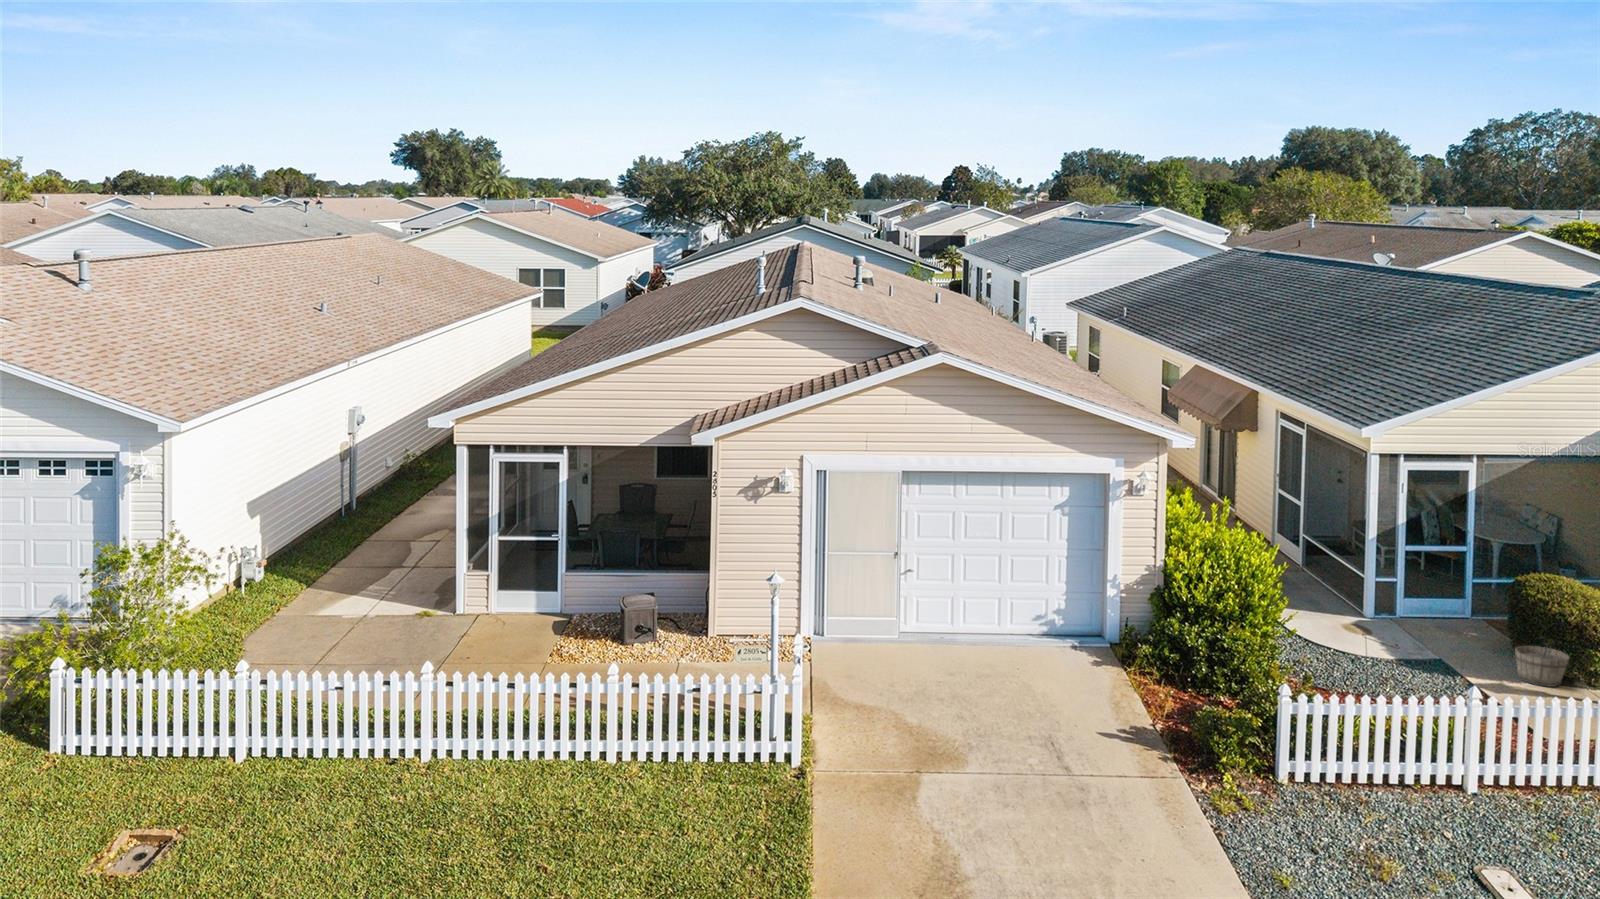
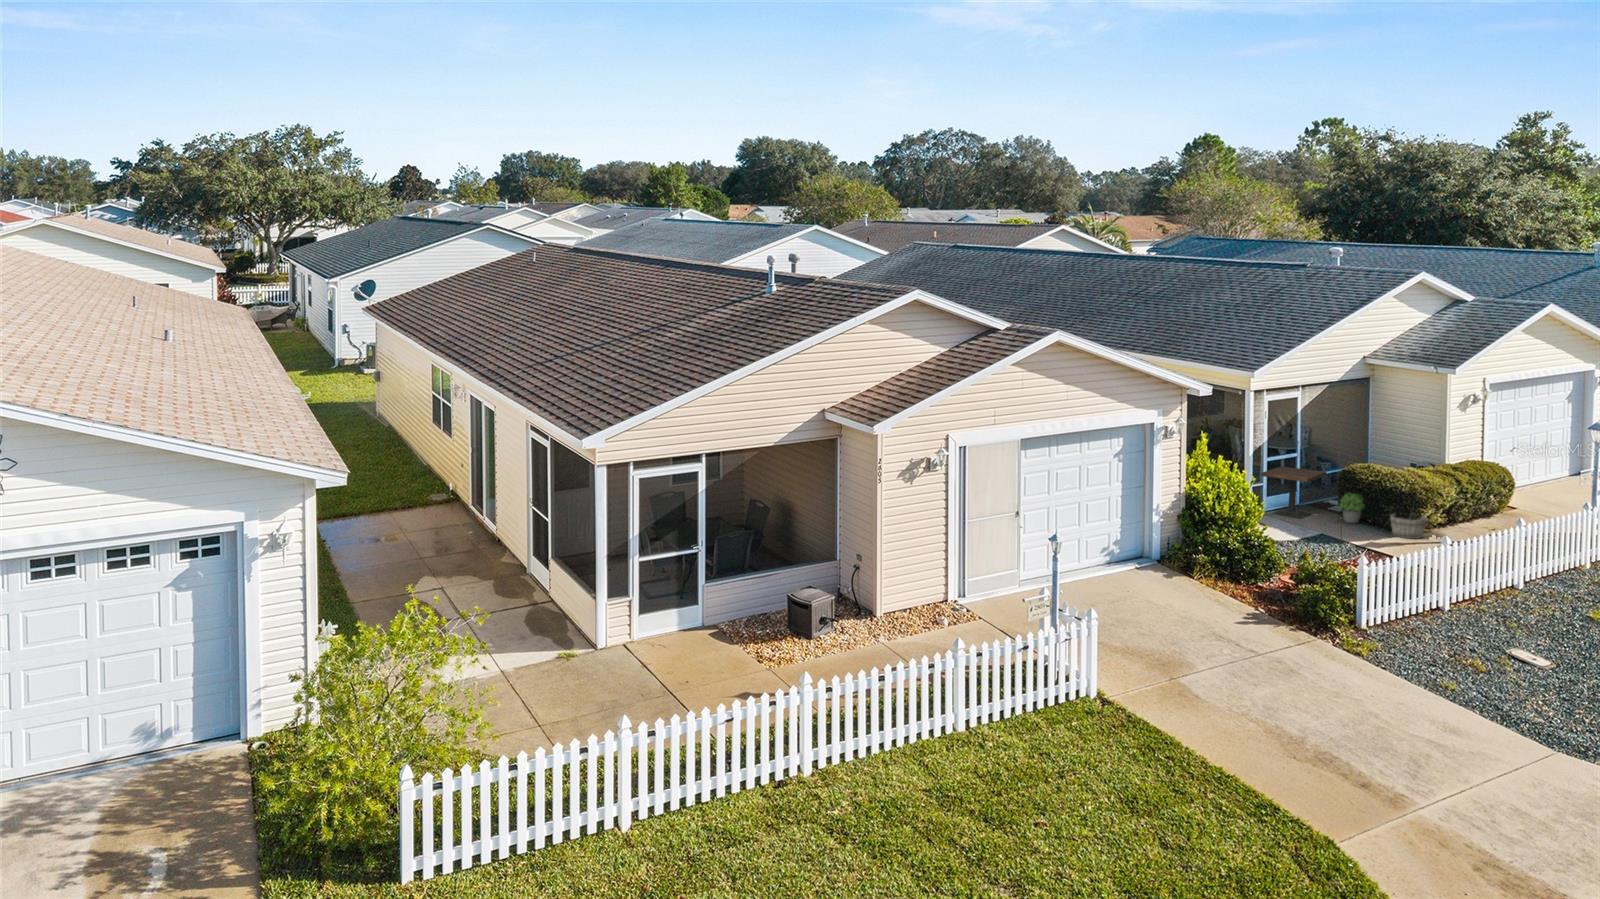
side table: none [1380,562,1480,634] -> present [1261,466,1326,518]
potted plant: none [1472,608,1516,653] -> present [1340,493,1365,523]

